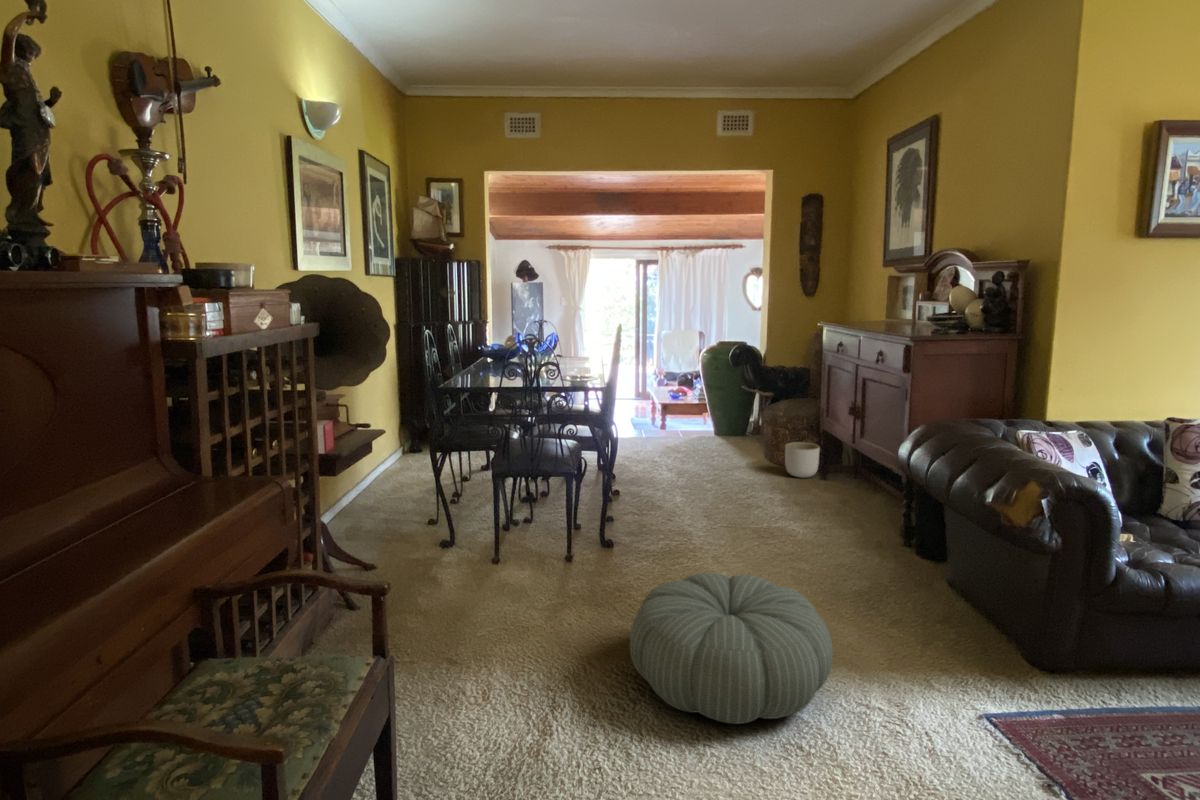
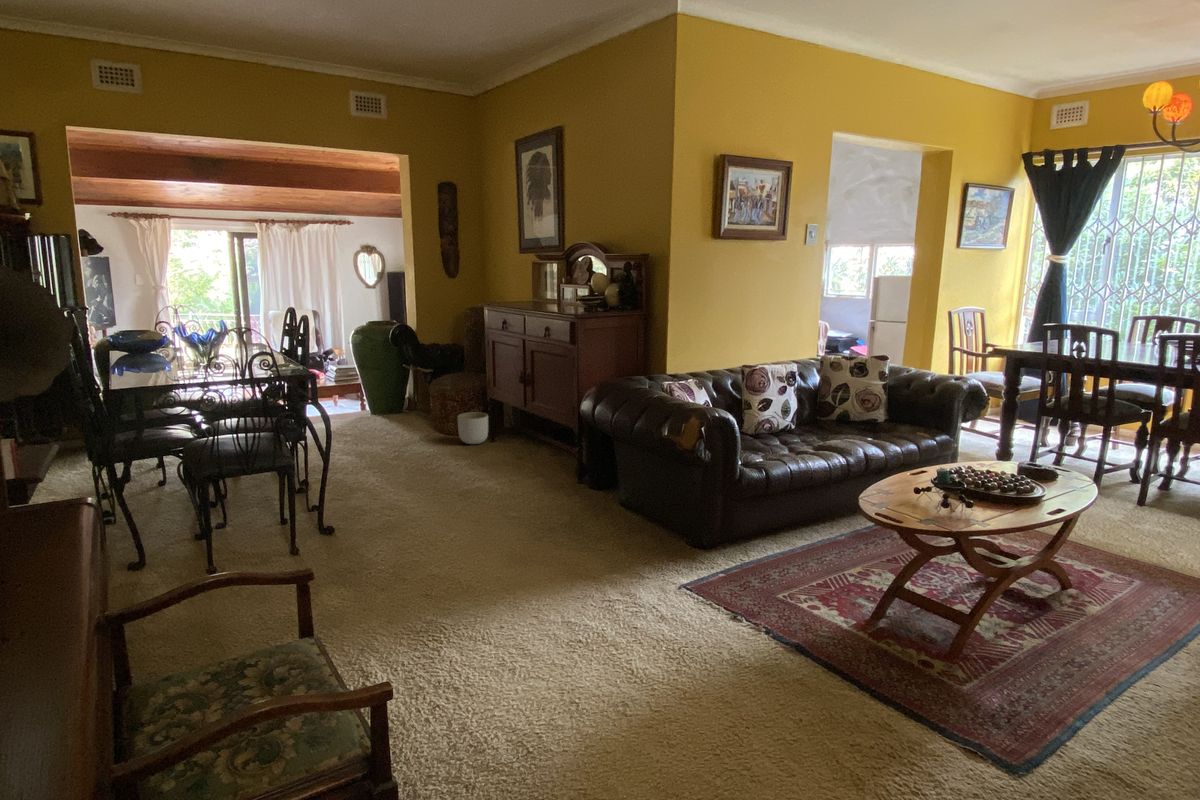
pouf: present [630,573,833,724] -> none [417,525,584,644]

